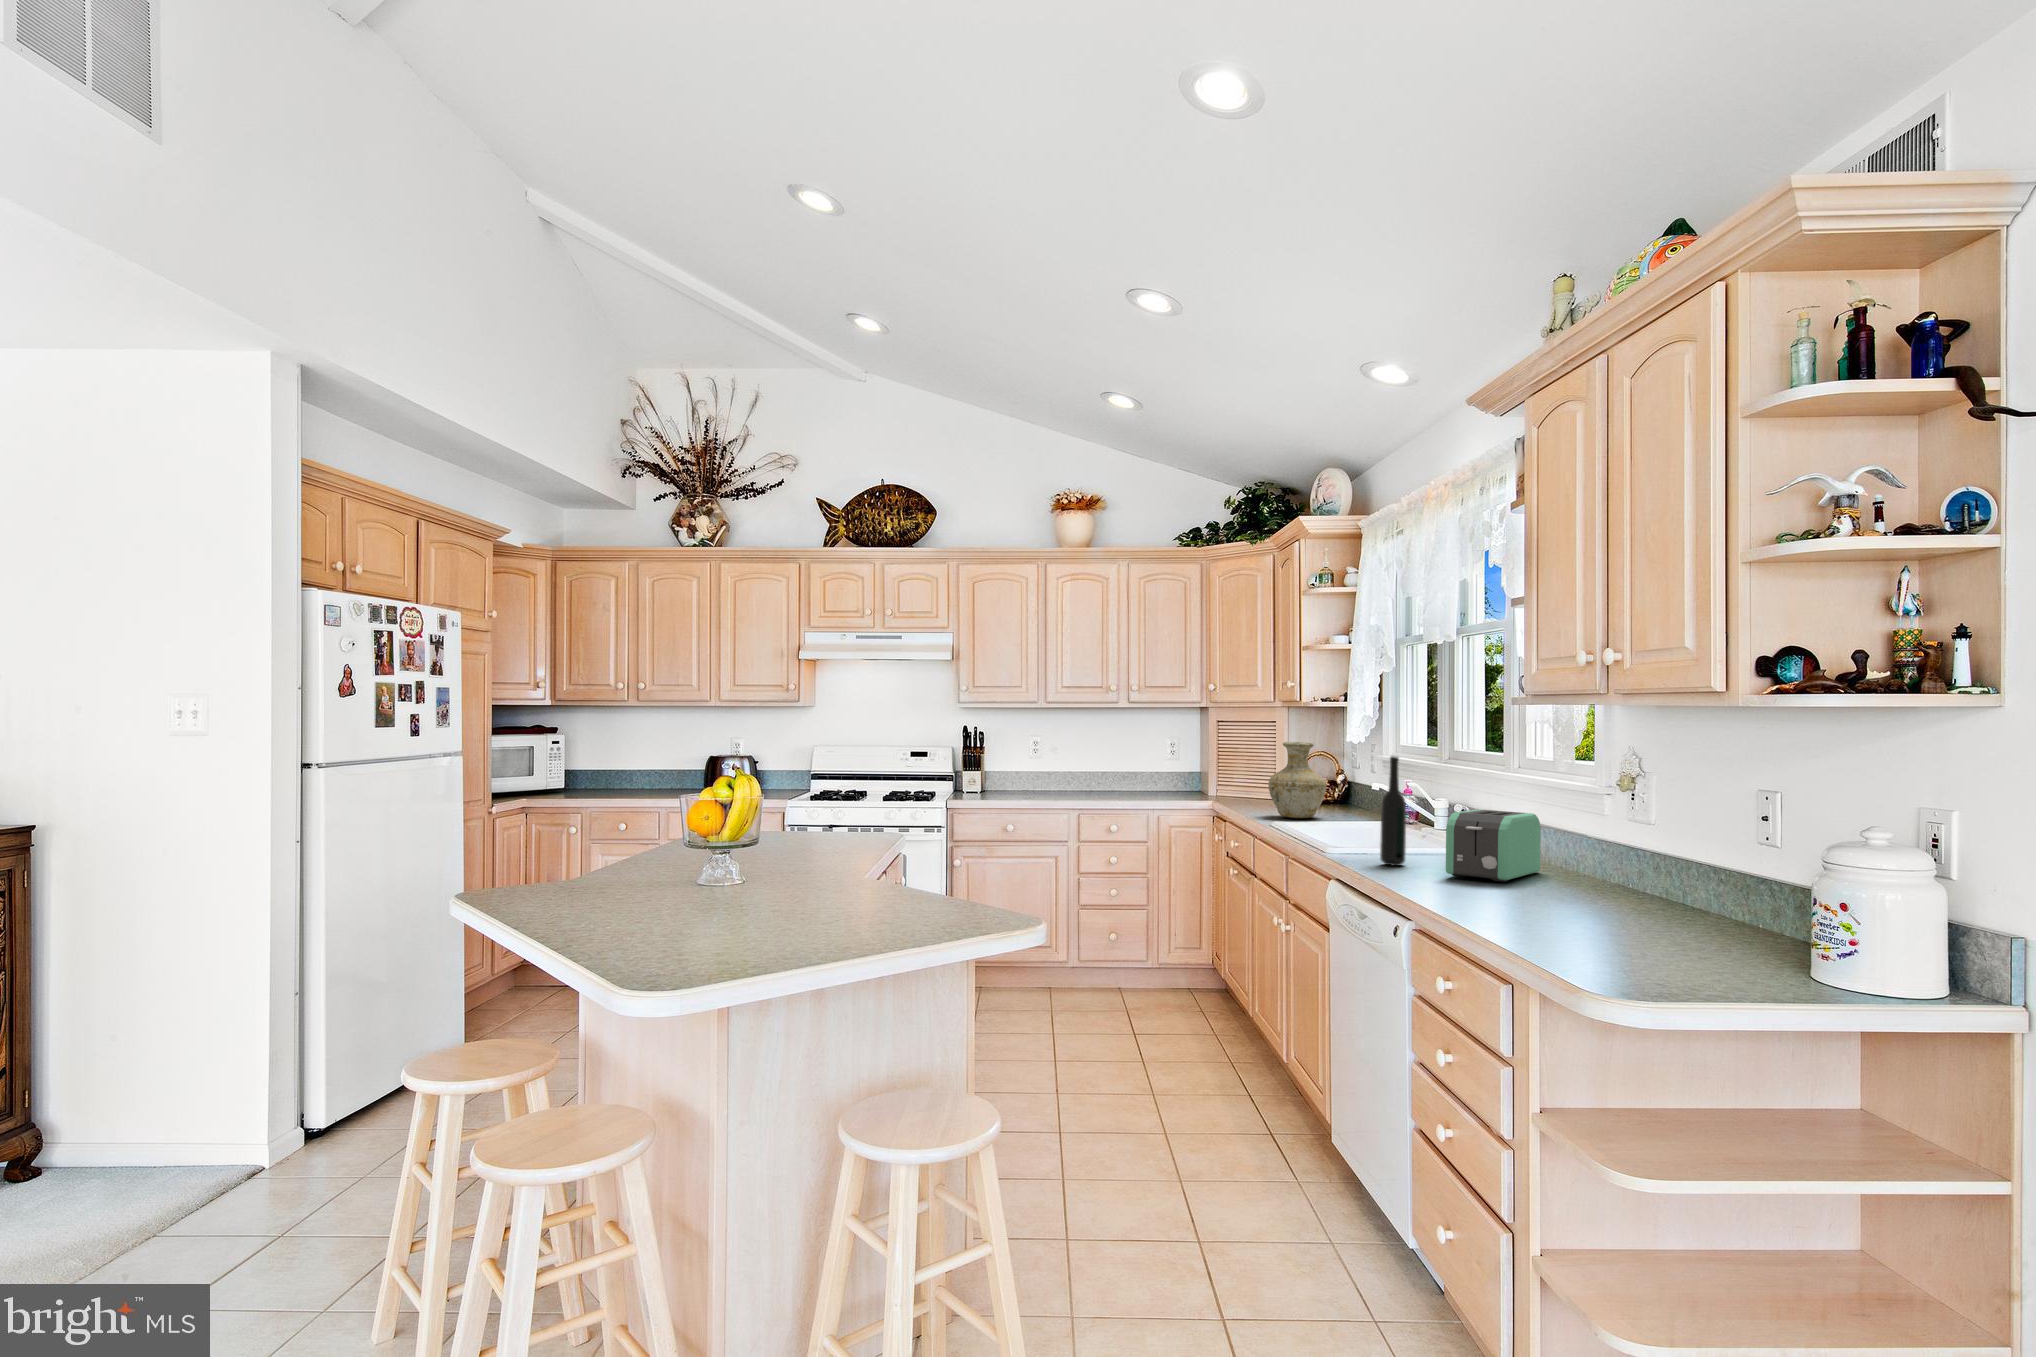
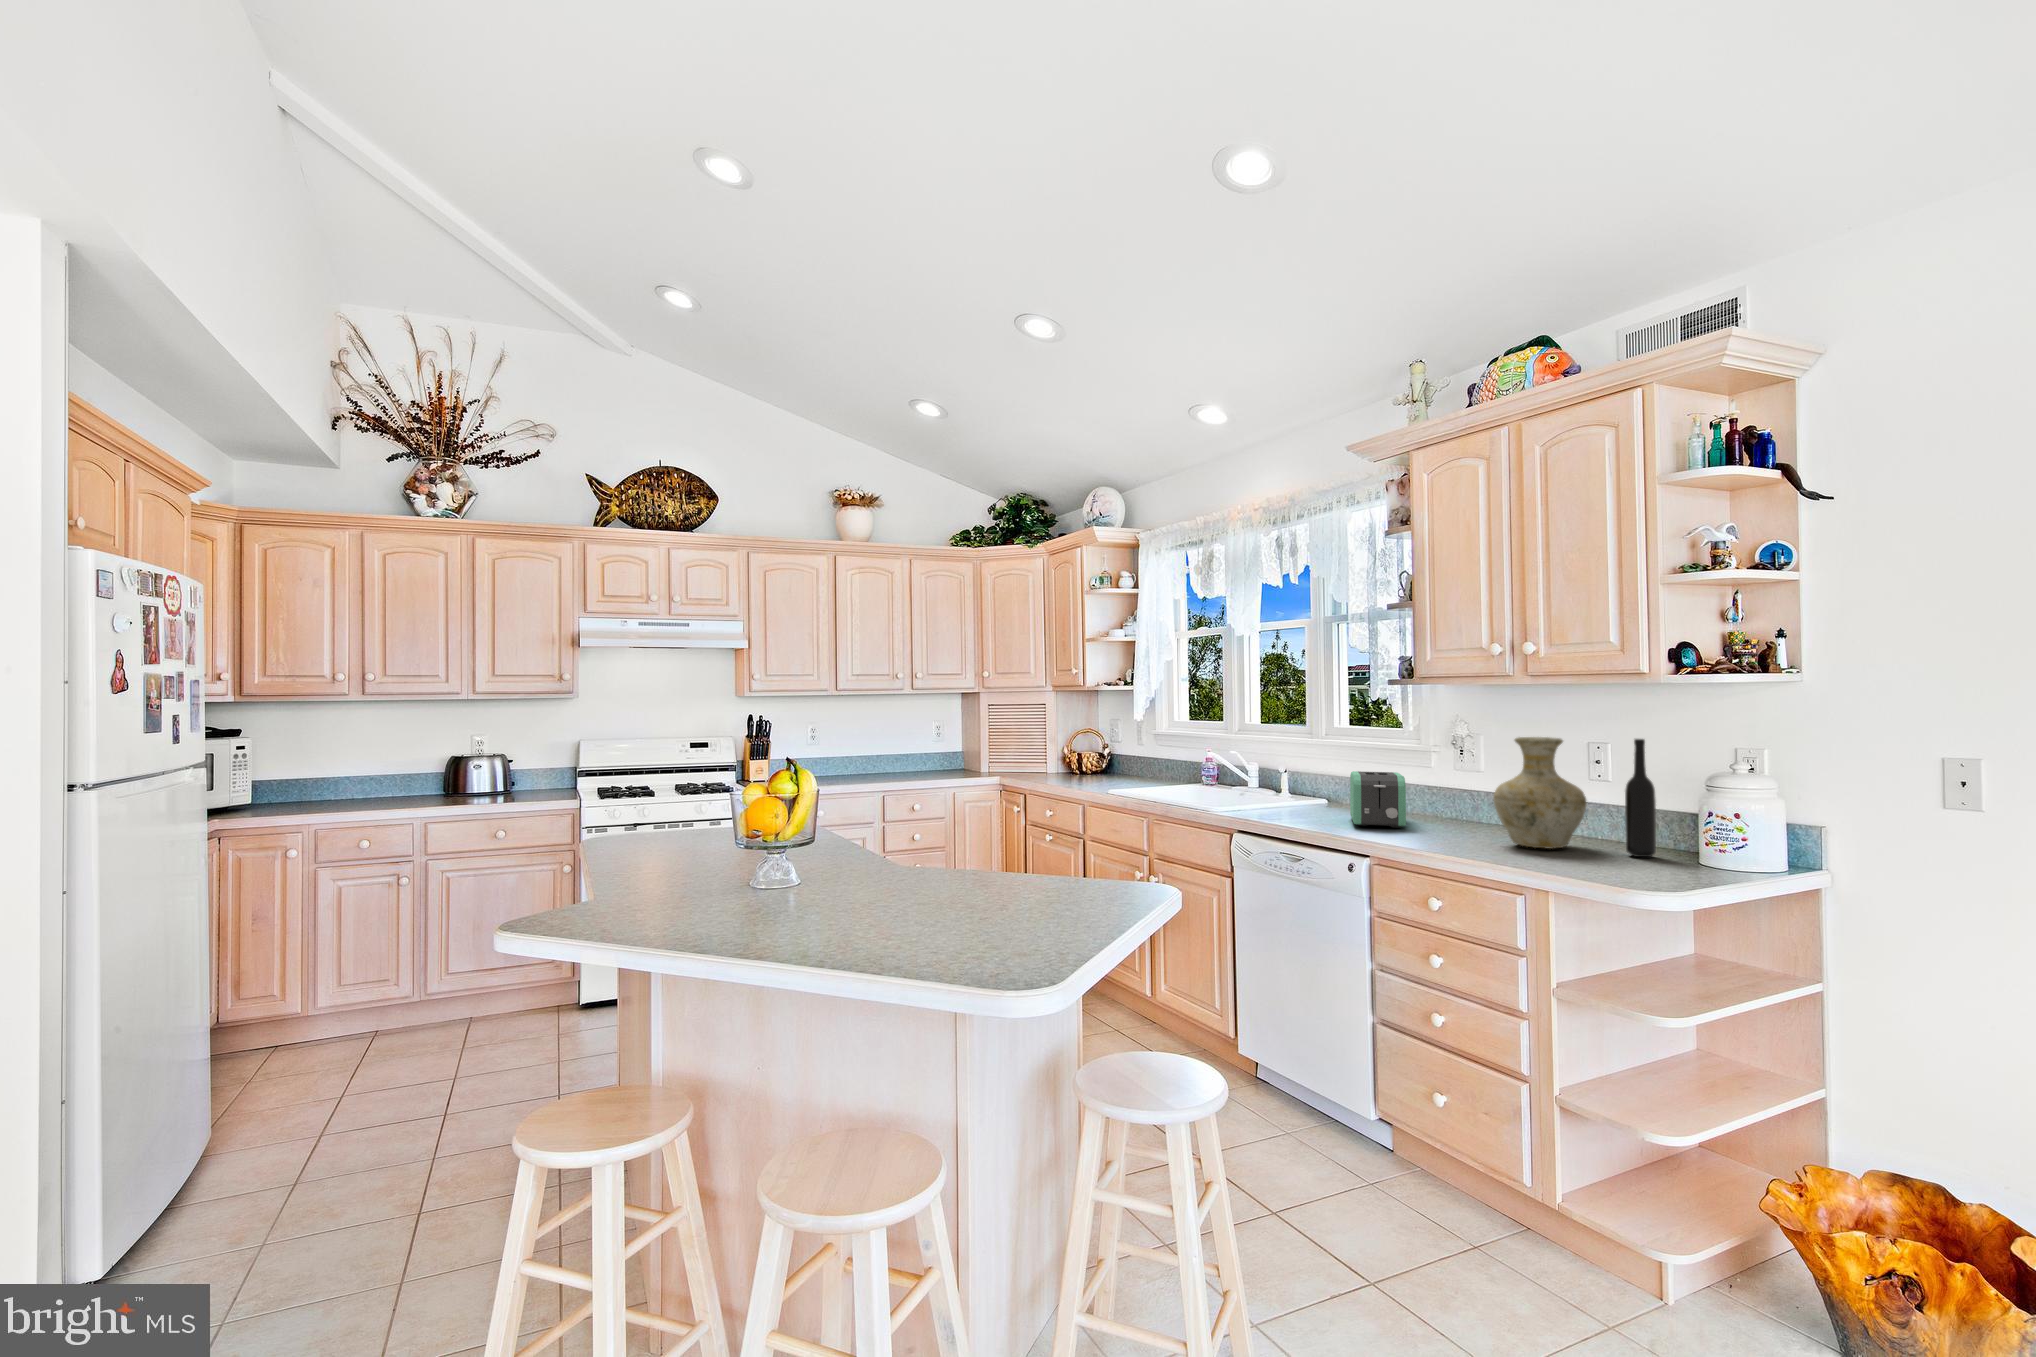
vase: present [1268,742,1326,818] -> present [1494,737,1587,849]
bottle: present [1380,756,1406,866] -> present [1625,739,1656,857]

